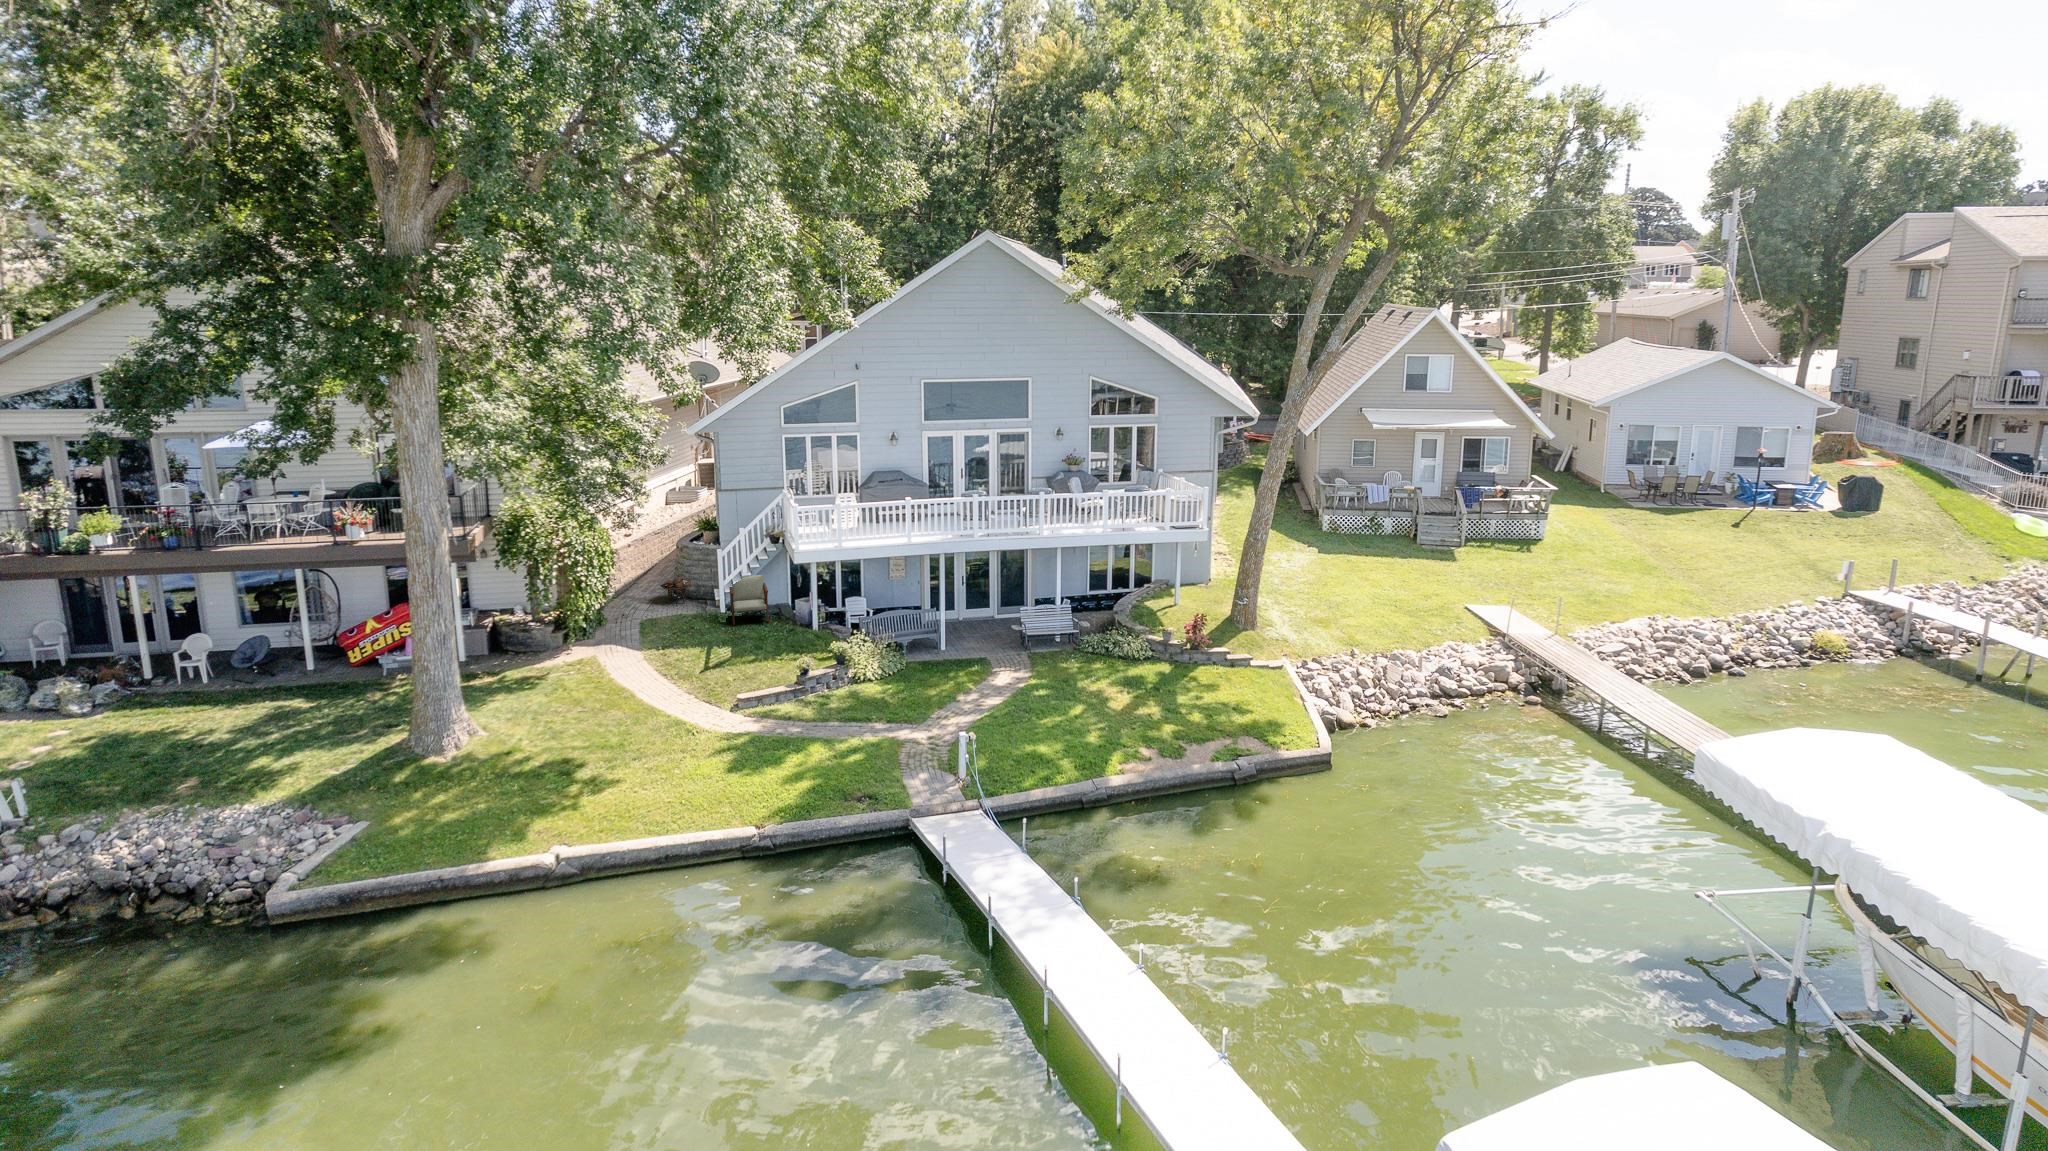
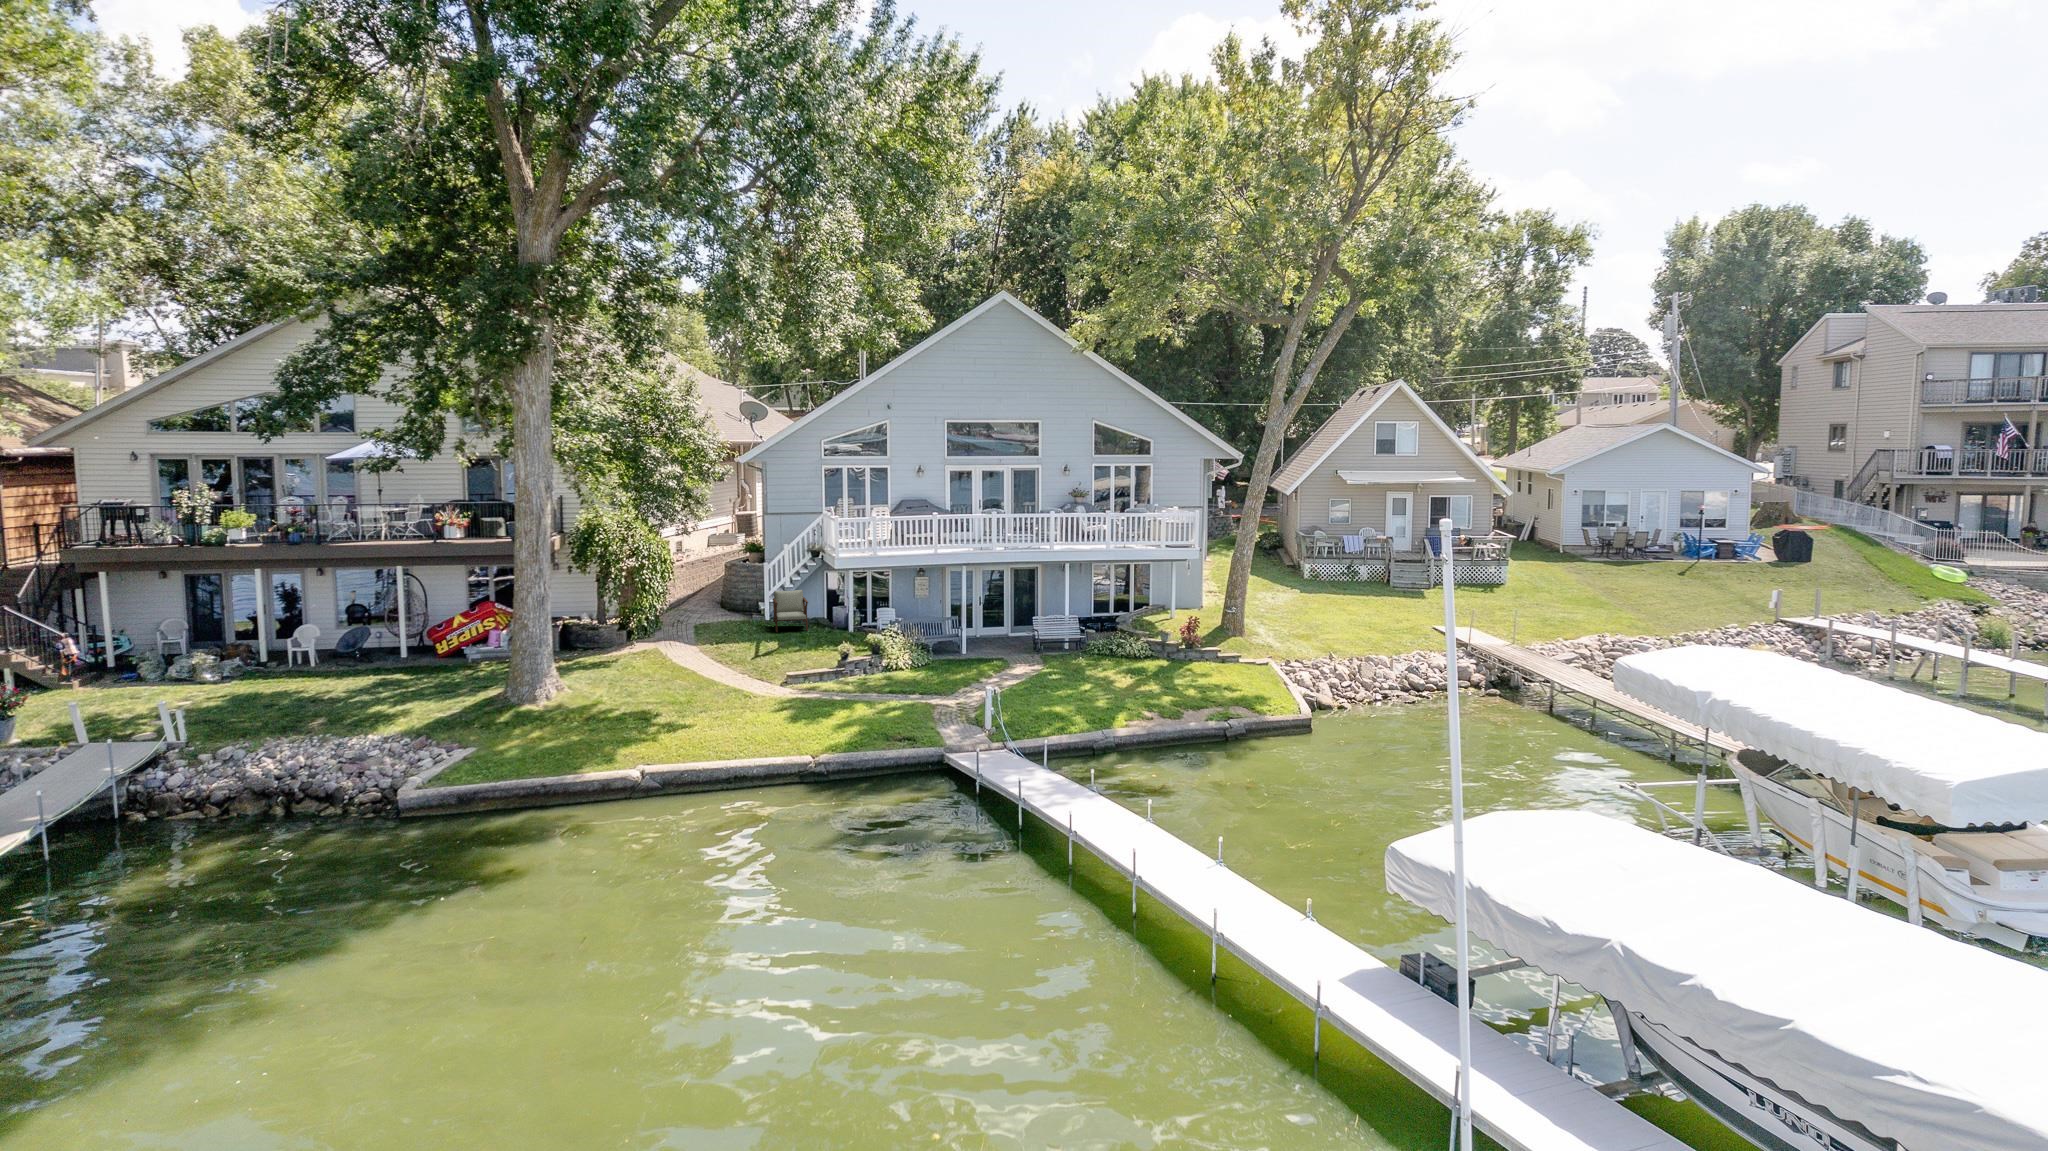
side table: present [661,577,692,604] -> none [710,595,738,619]

